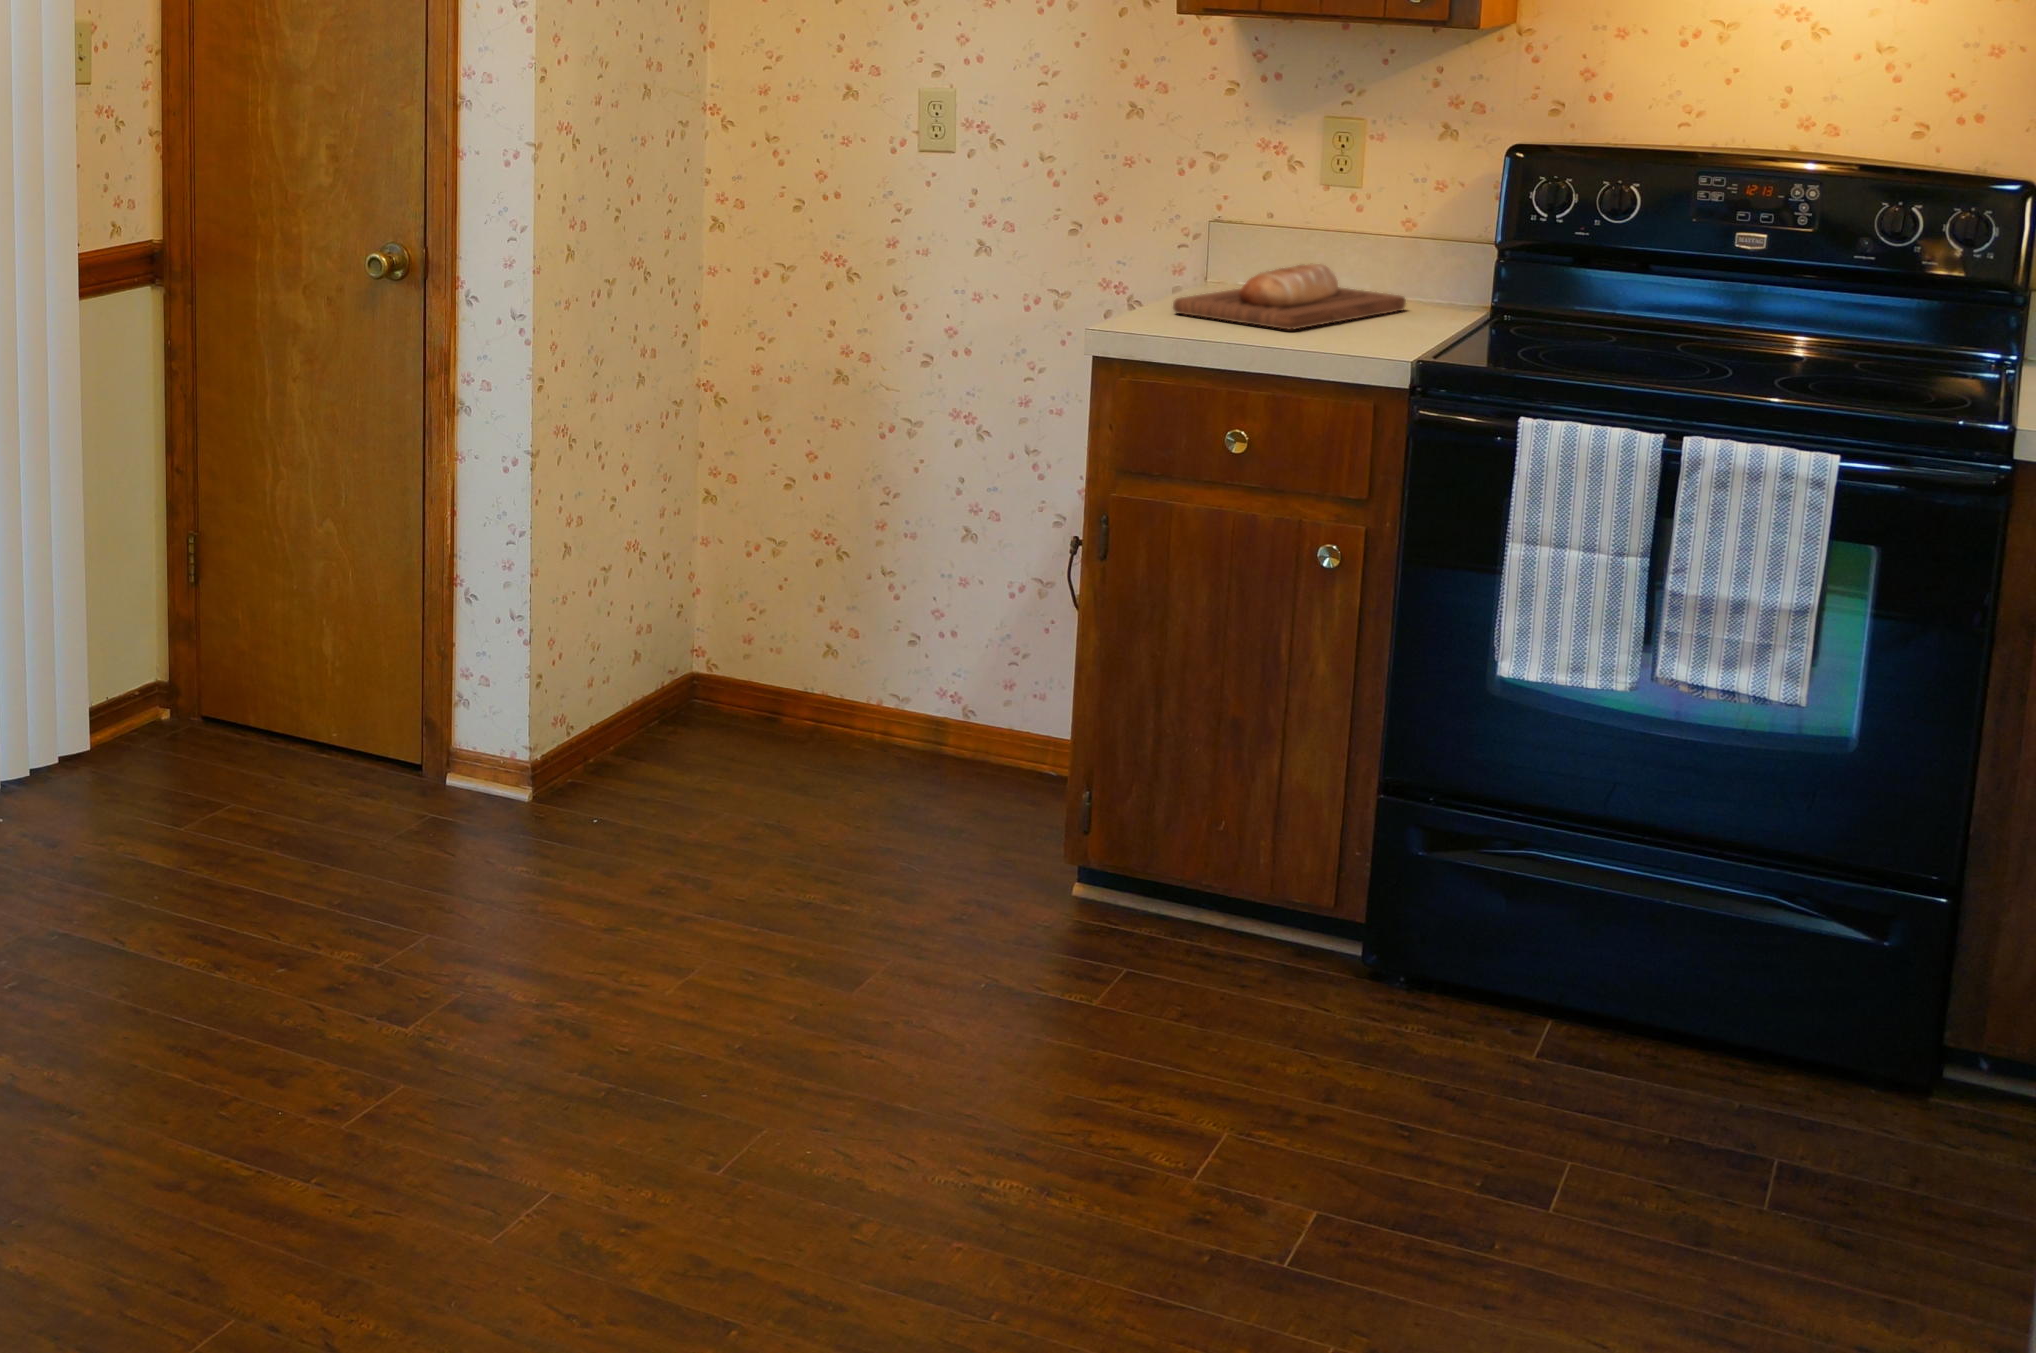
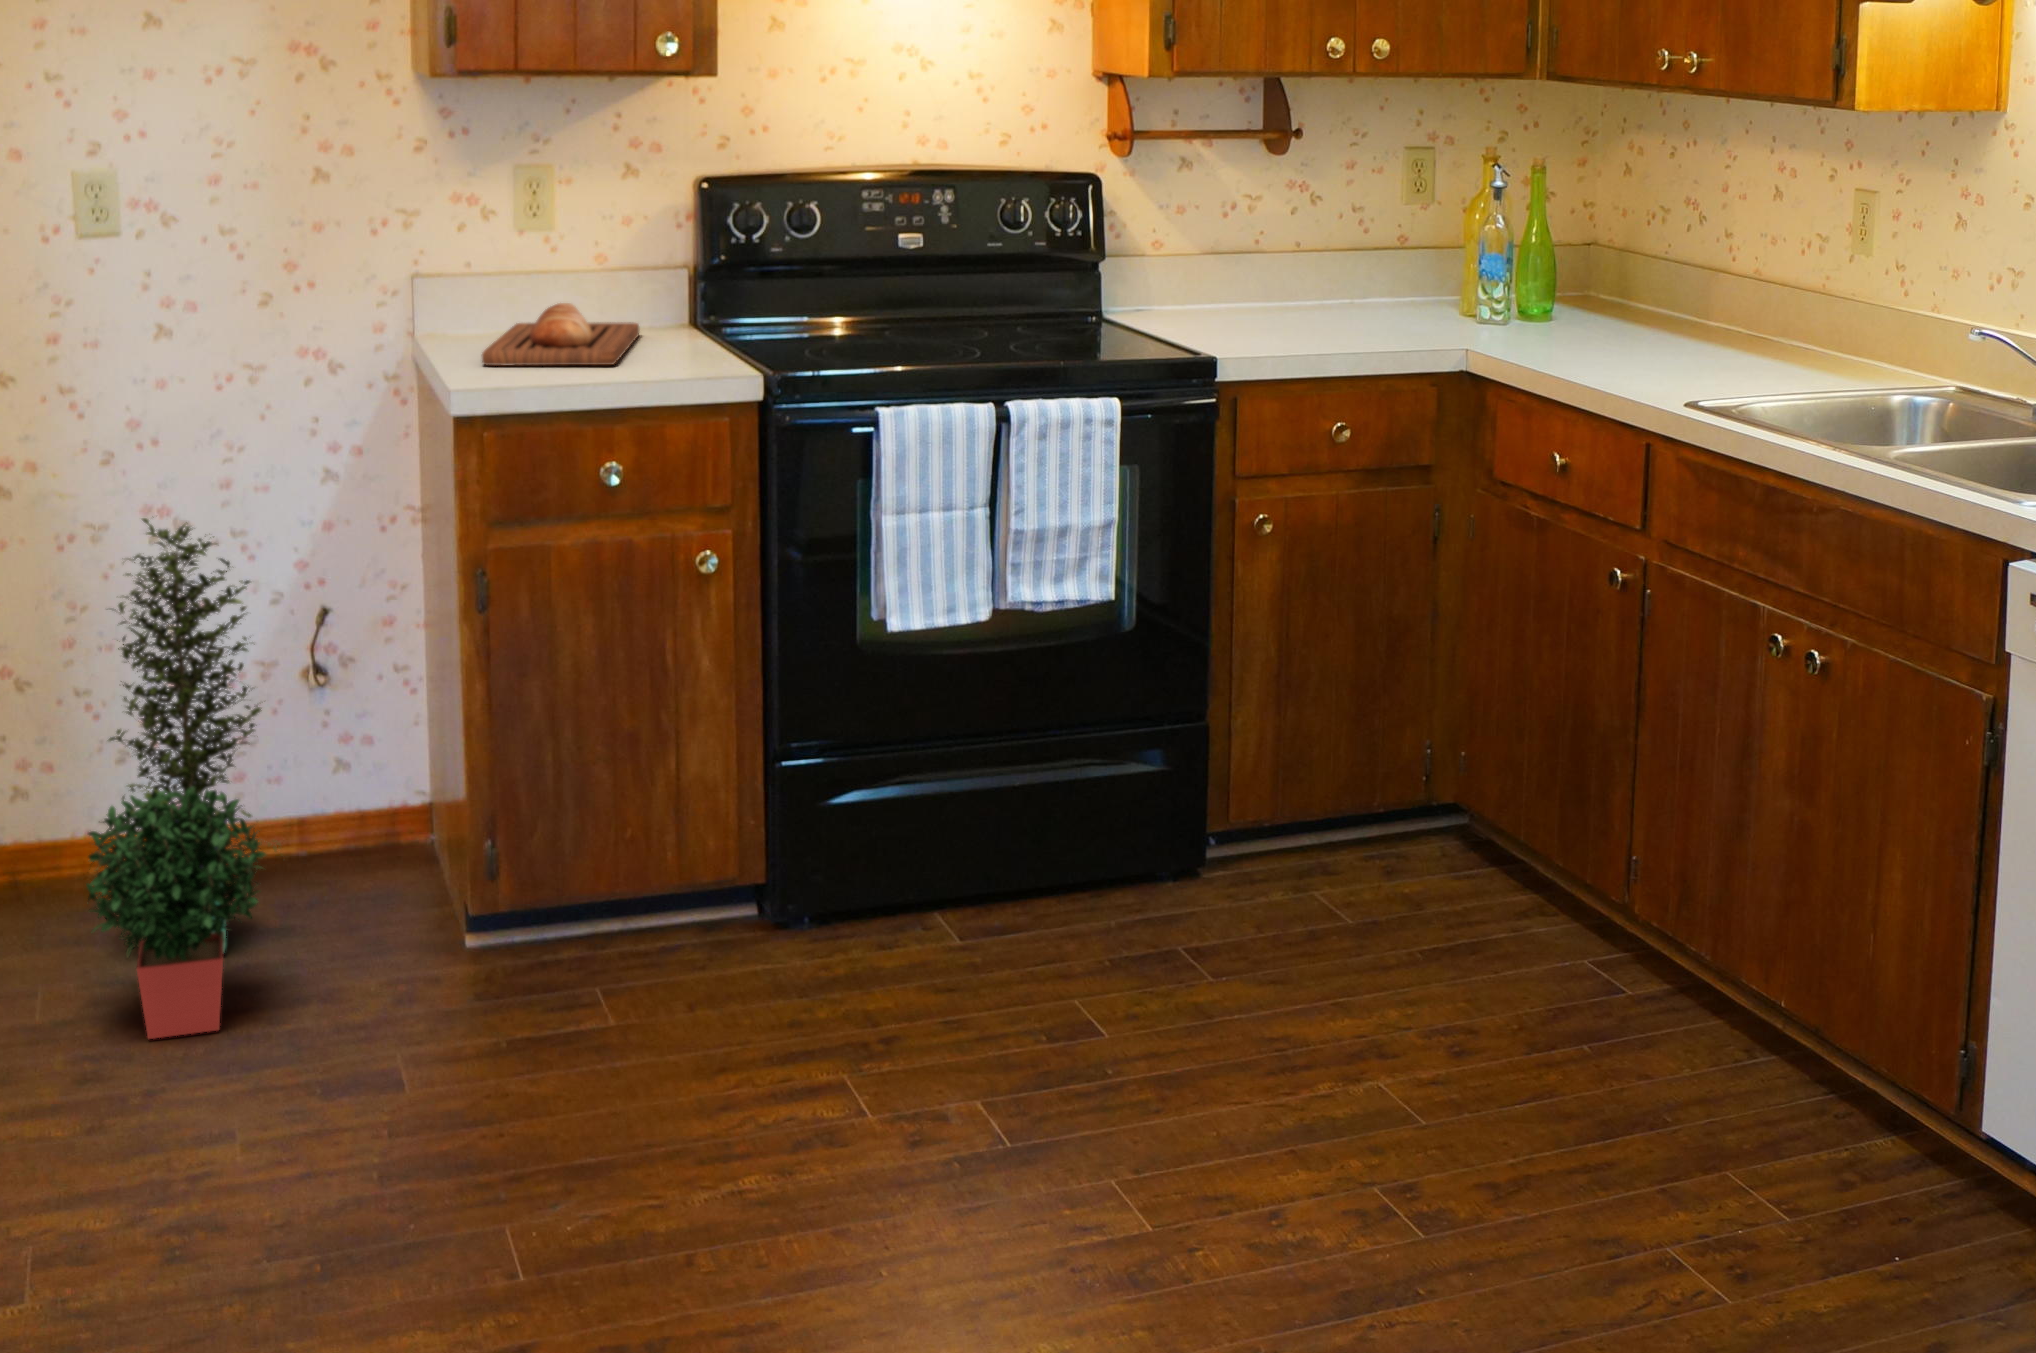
potted plant: none [706,418,1013,883] -> present [86,518,280,1039]

